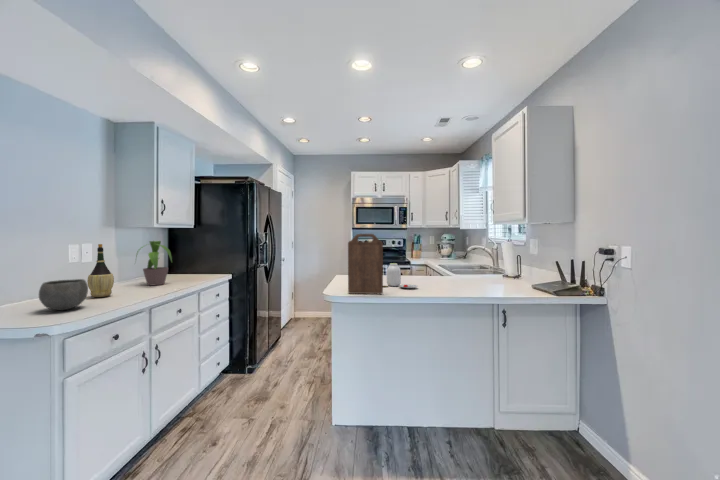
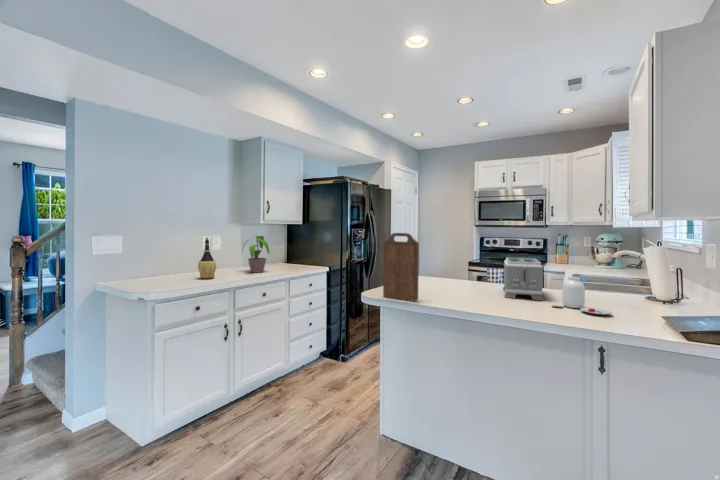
toaster: none [419,253,459,285] -> present [503,257,543,300]
jar: present [385,263,417,288] -> present [552,277,612,315]
ceramic bowl: present [39,279,88,310] -> none [155,264,187,286]

